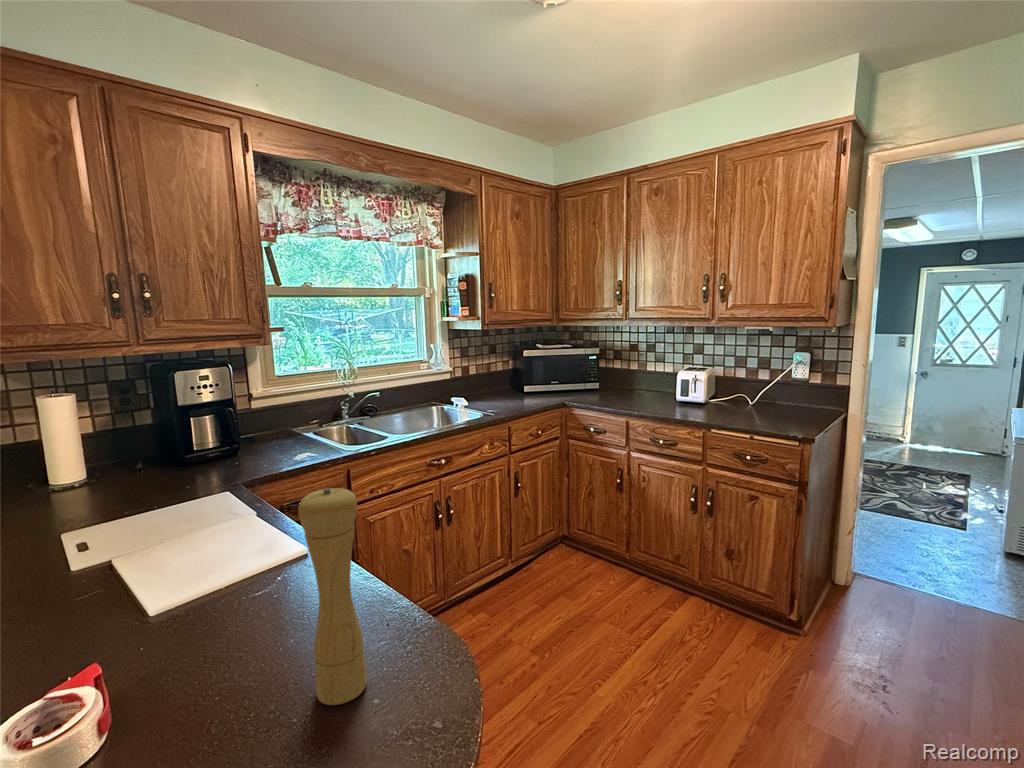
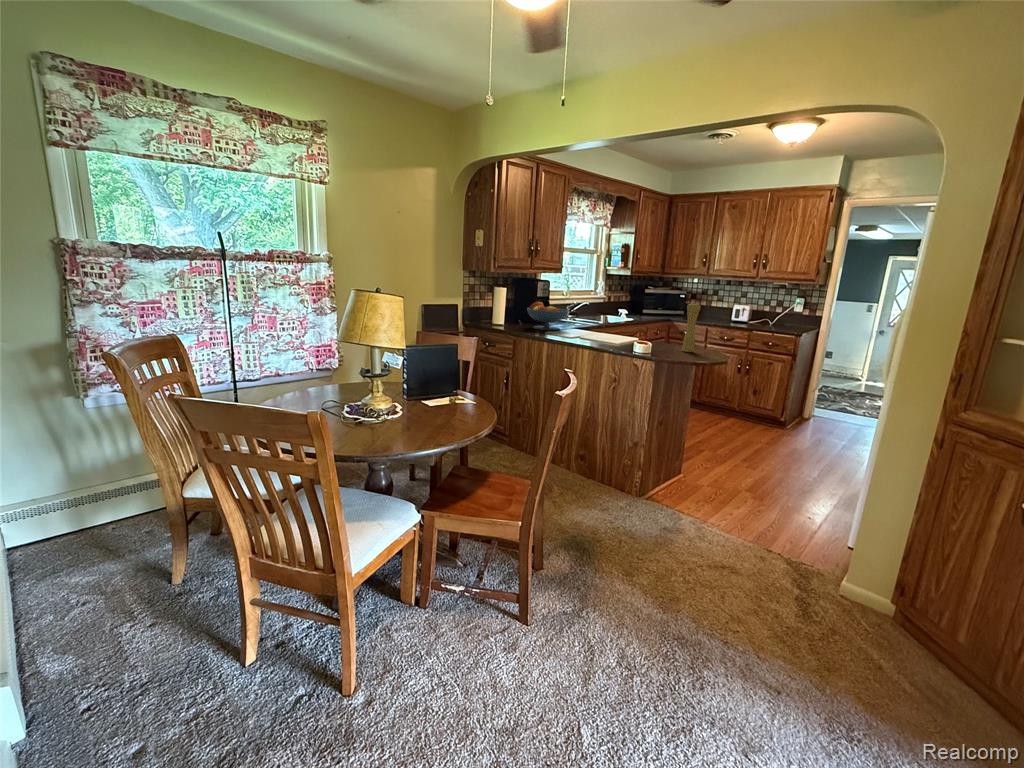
fruit bowl: none [58,429,201,514] -> present [527,302,569,330]

